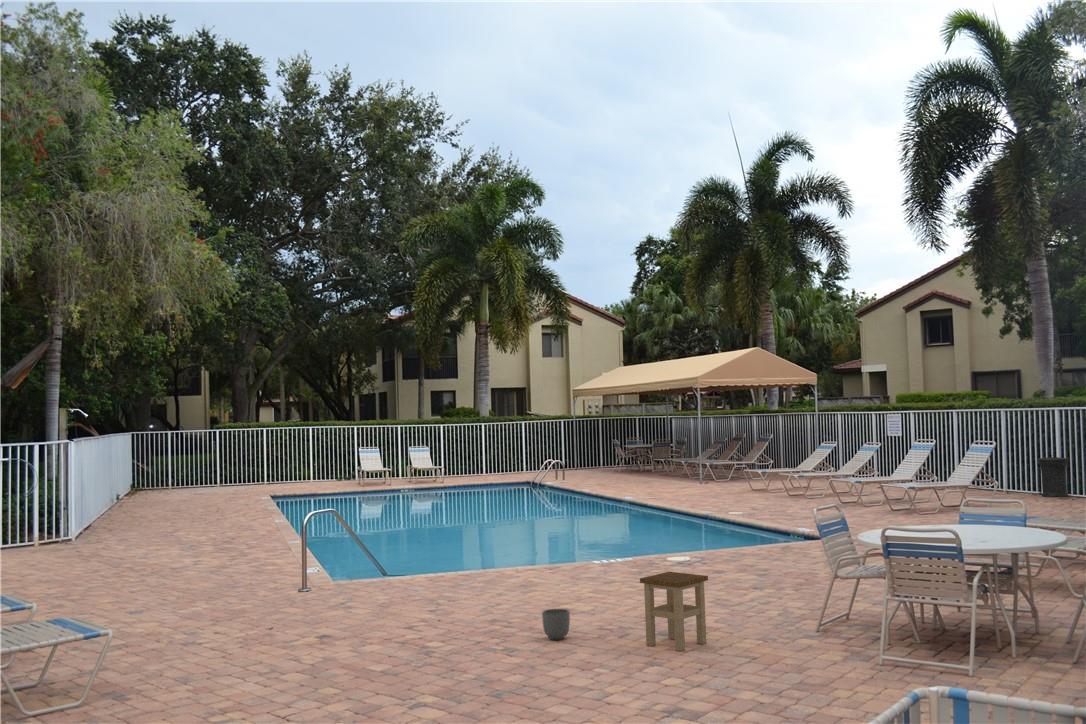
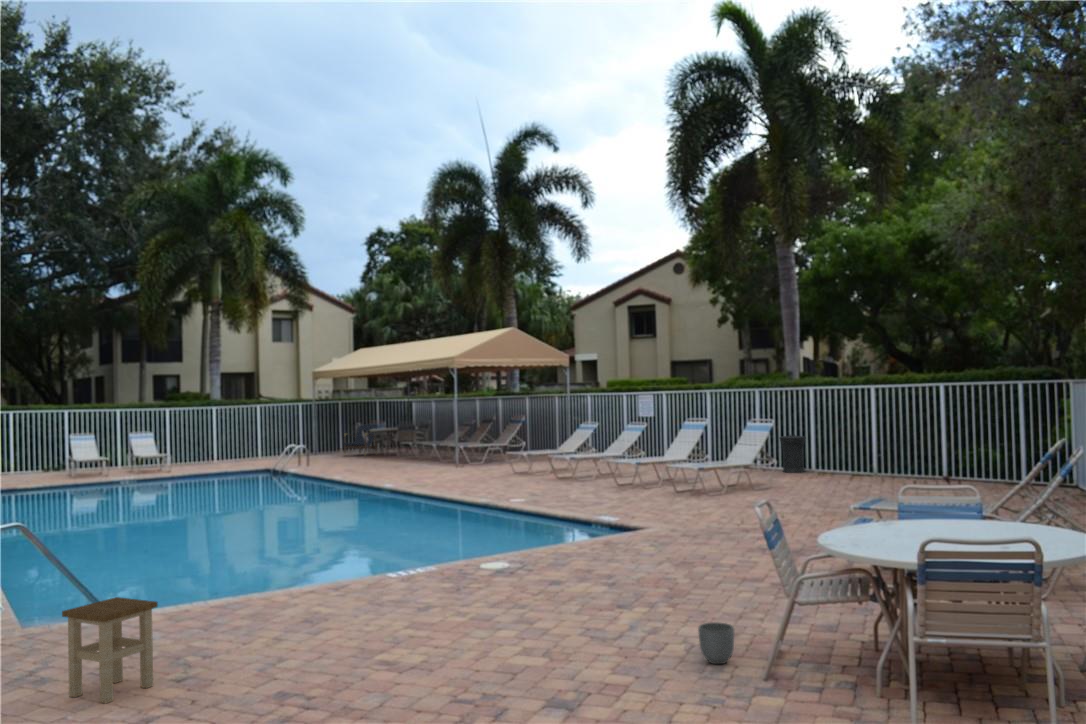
lounge chair: none [600,441,633,472] -> present [343,424,377,453]
stool: present [640,572,708,651] -> present [62,597,158,703]
planter: present [542,609,570,640] -> present [698,622,734,664]

